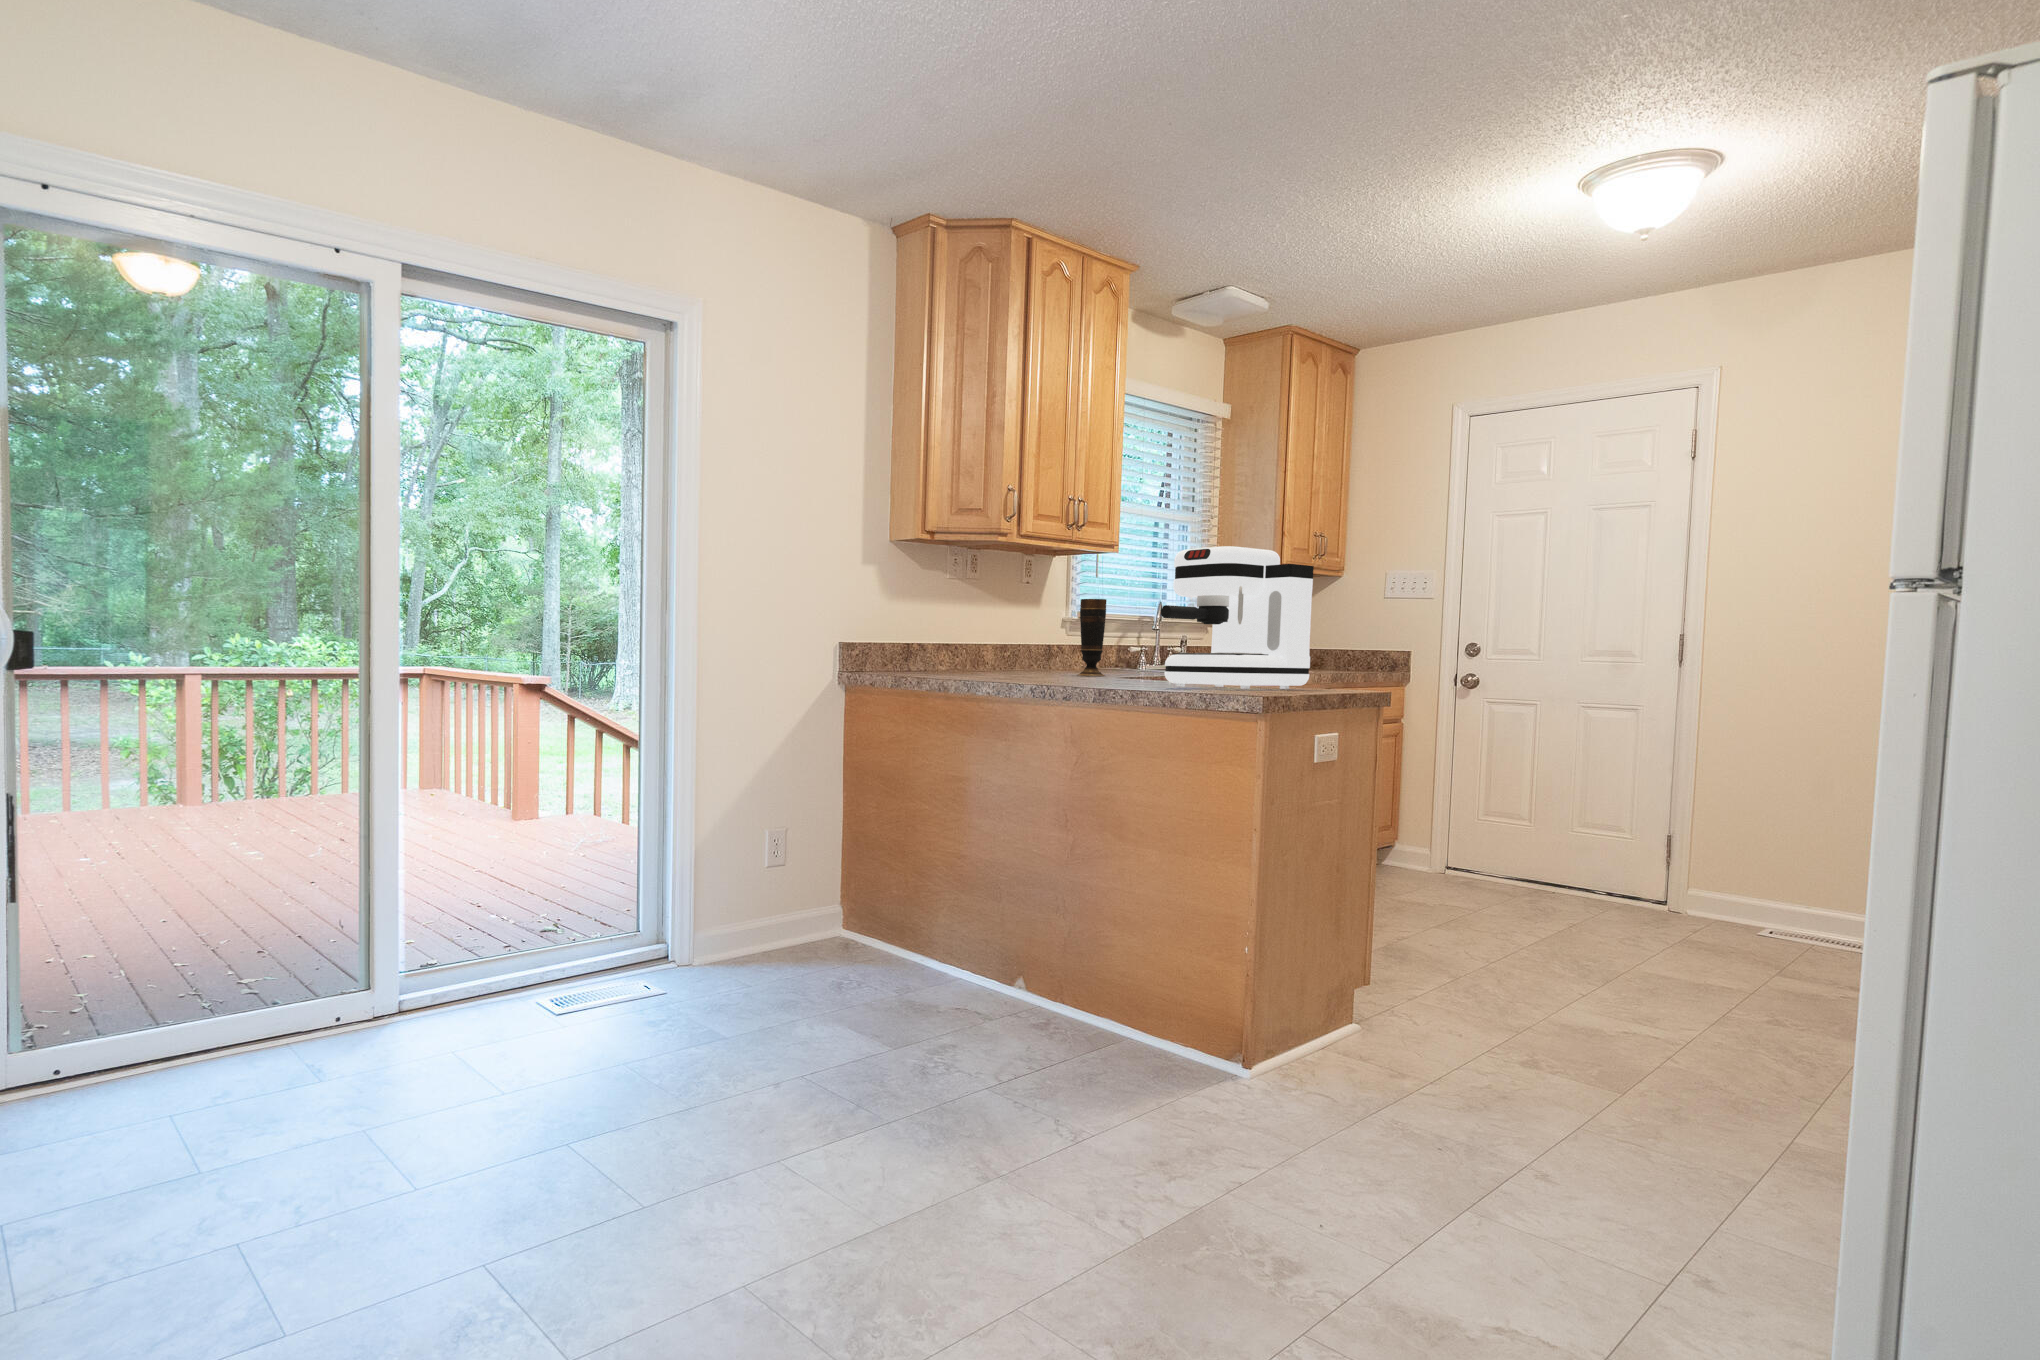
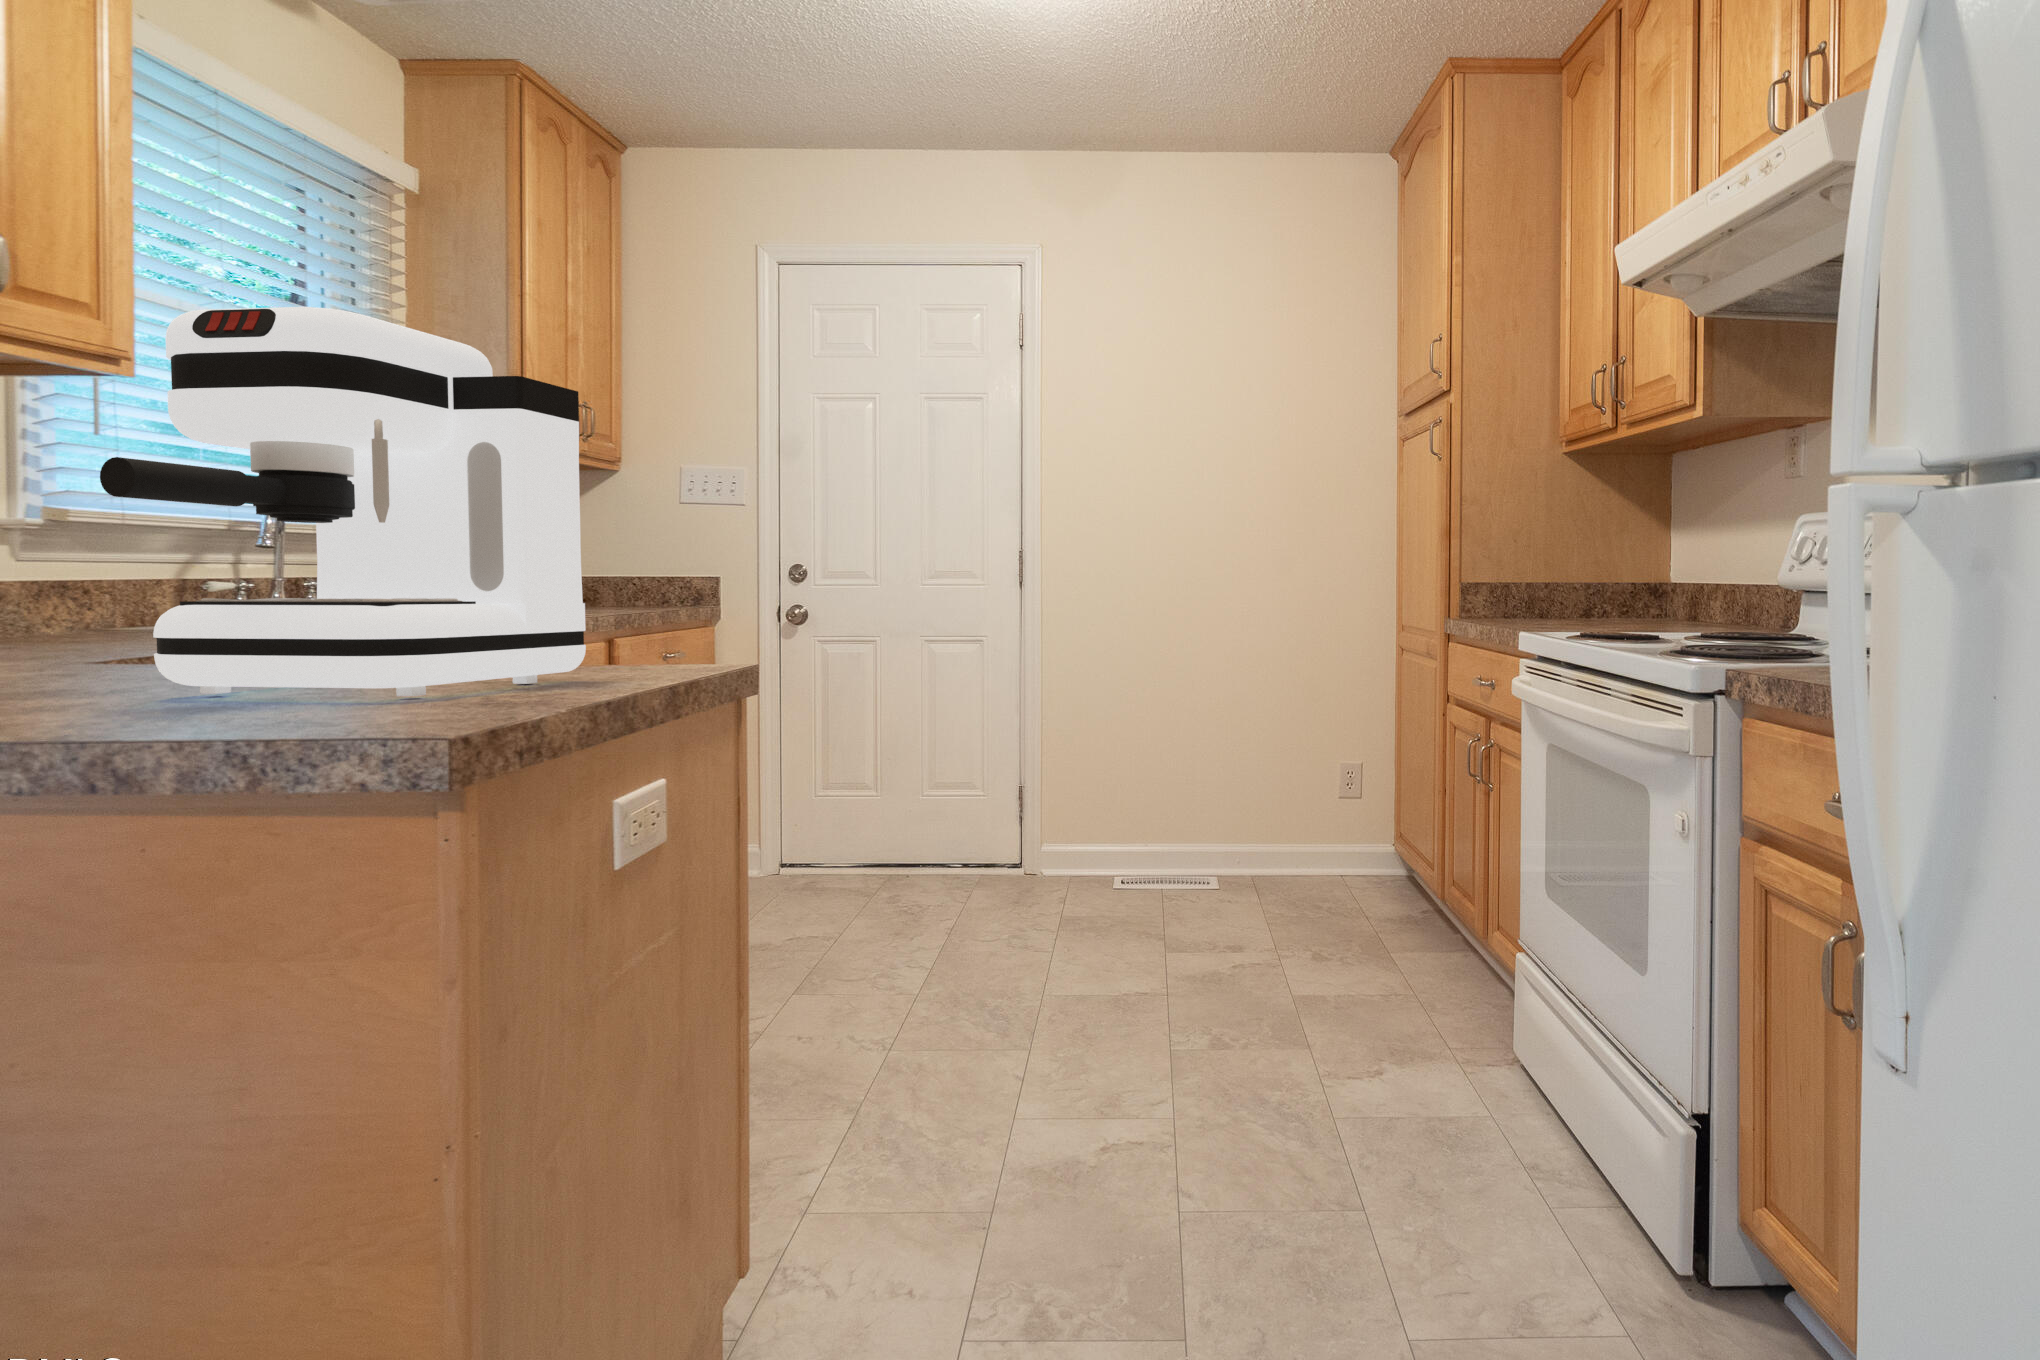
vase: present [1078,599,1106,676] -> none [67,476,148,636]

